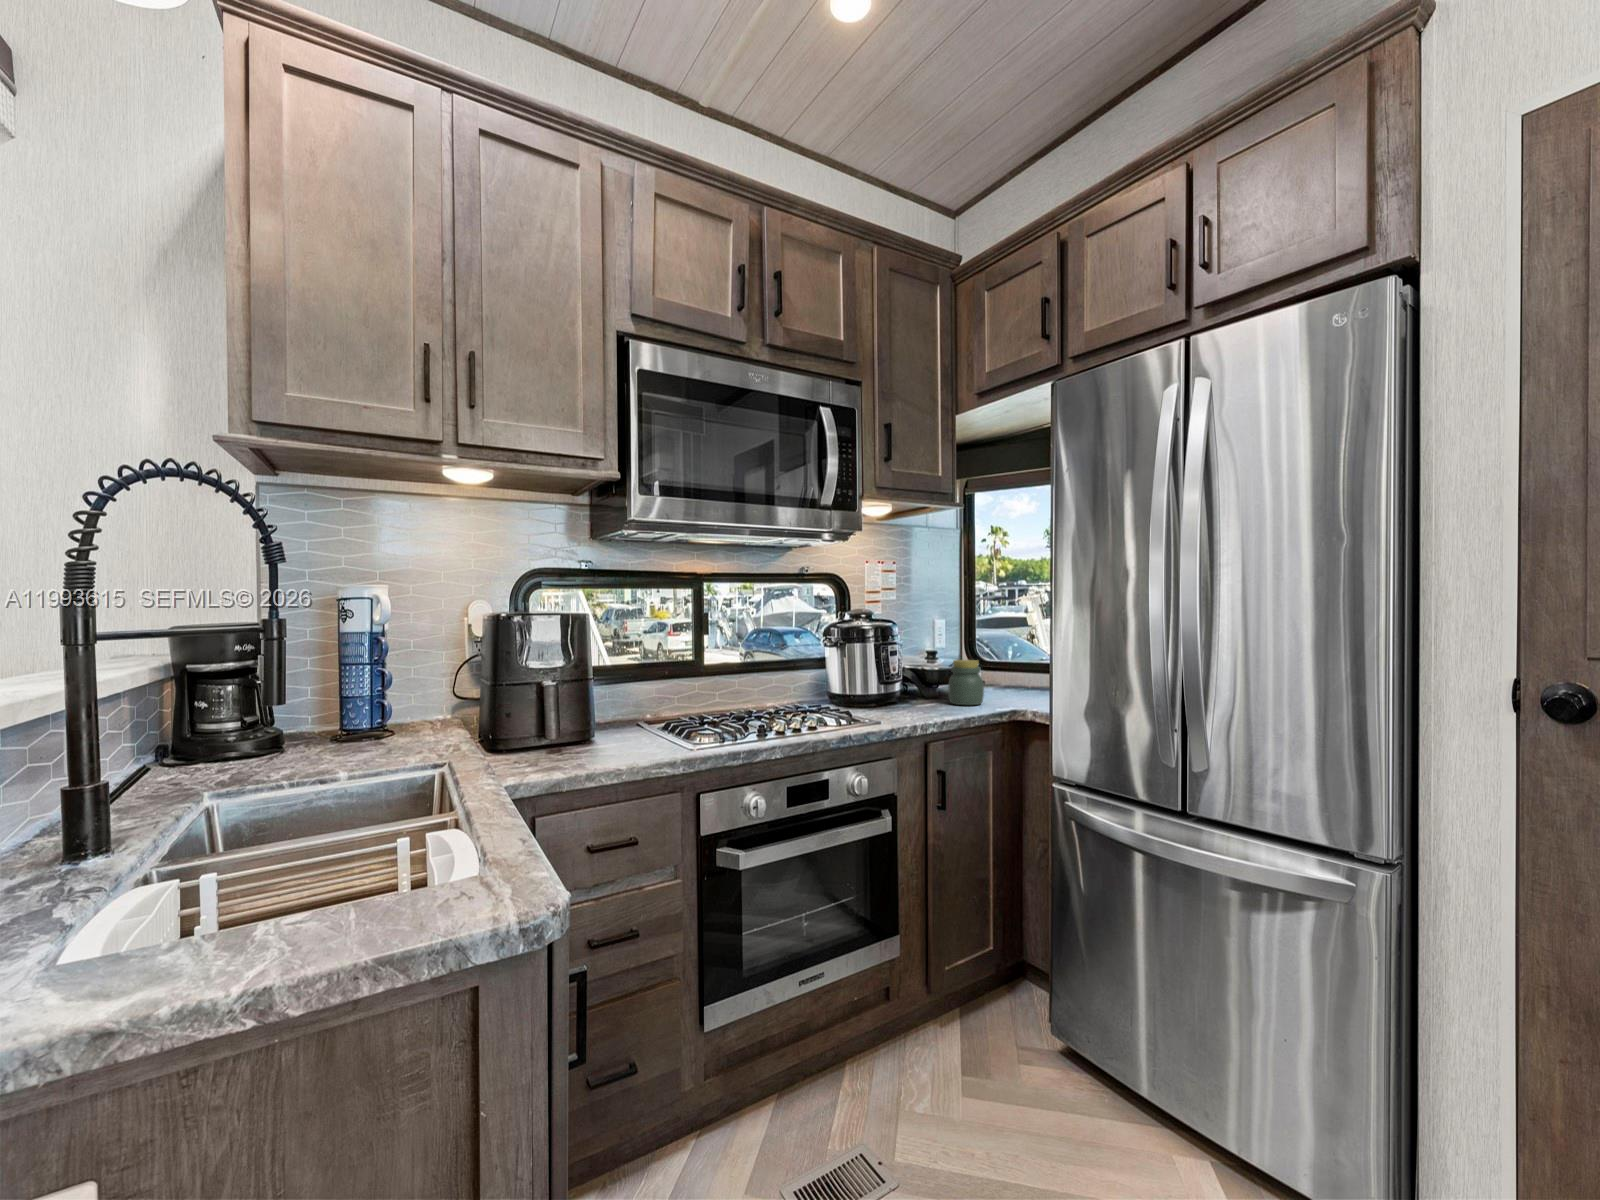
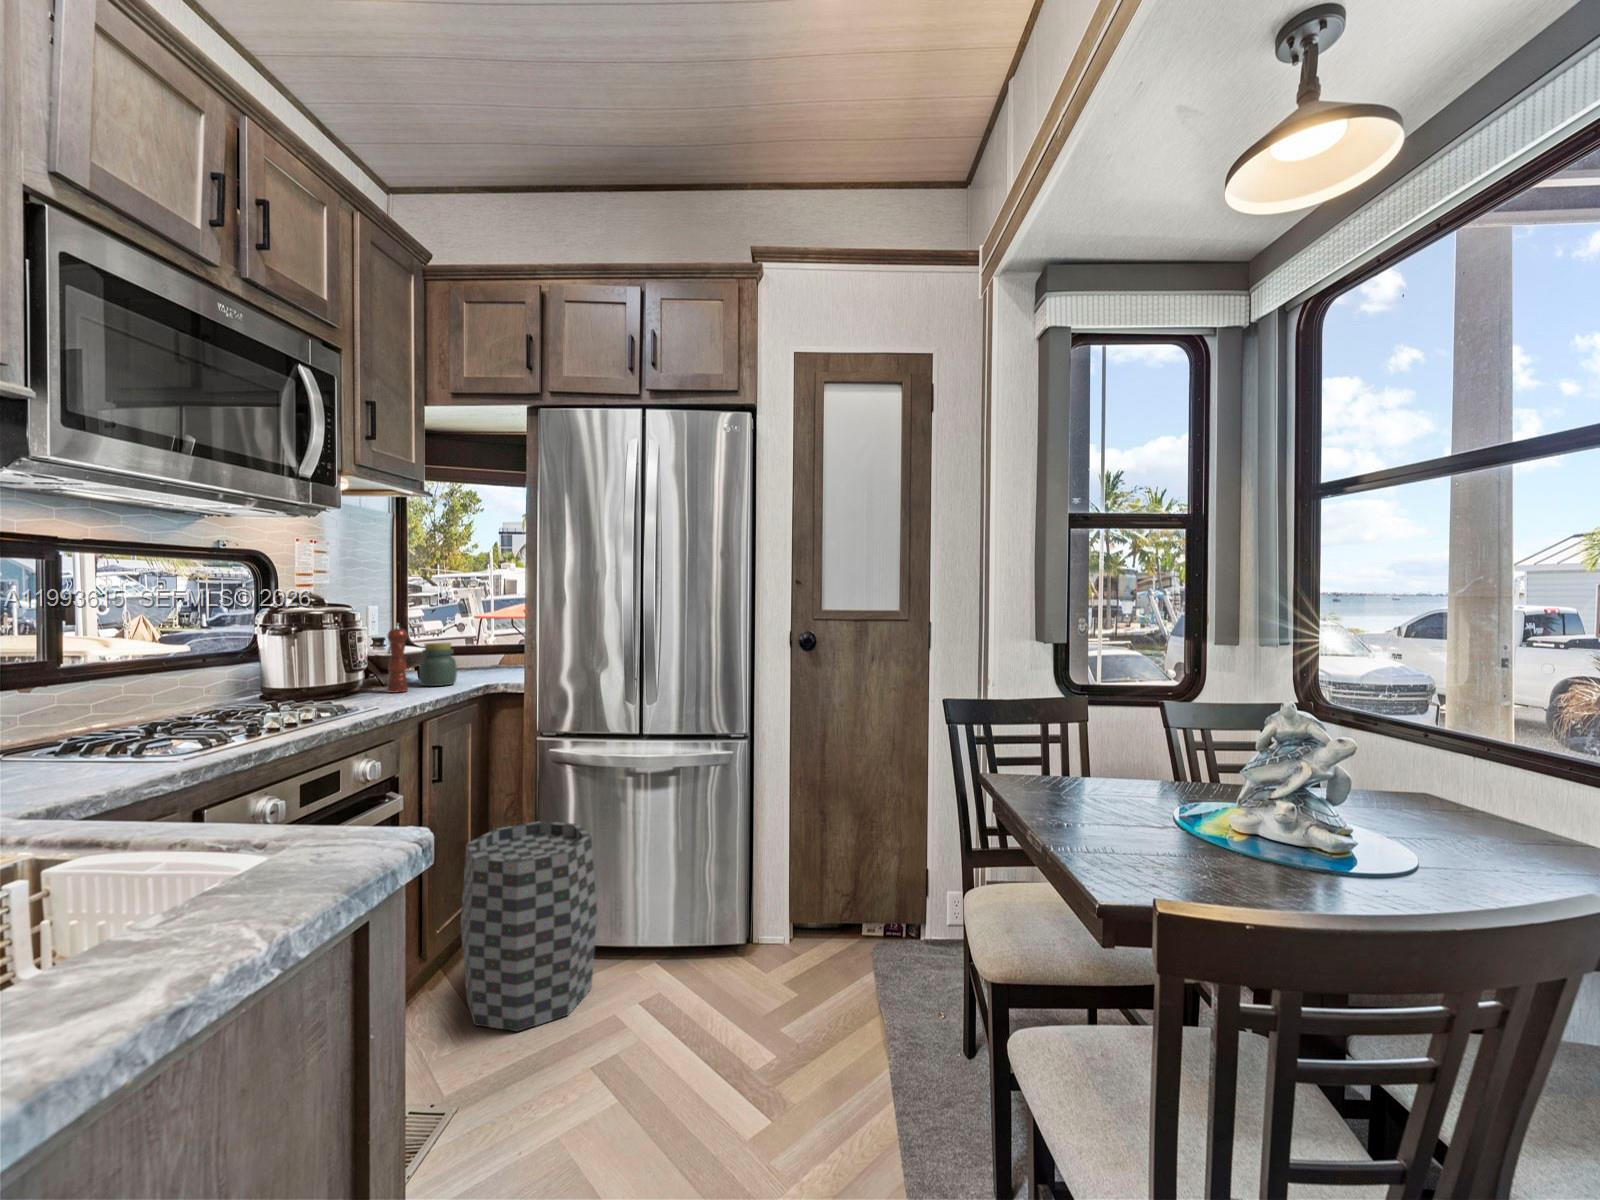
pepper mill: none [913,639,931,708] -> present [387,624,408,693]
trash can: none [944,872,1095,1128] -> present [461,821,597,1031]

